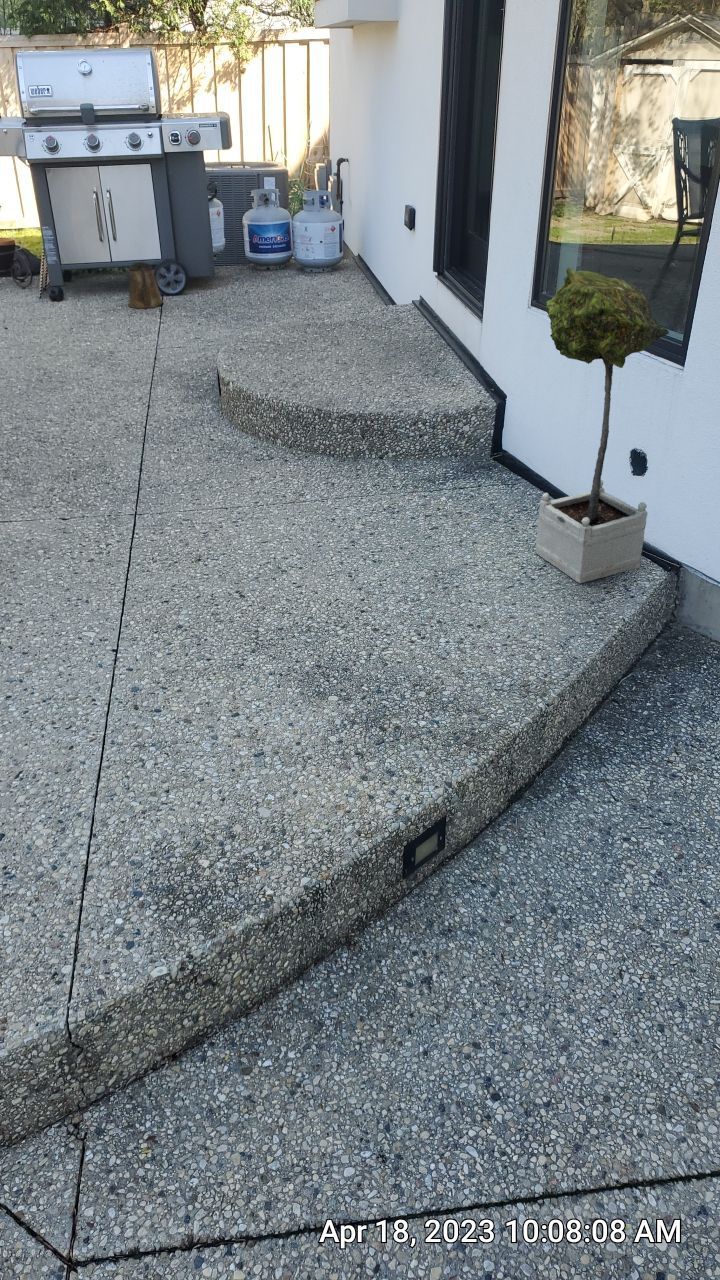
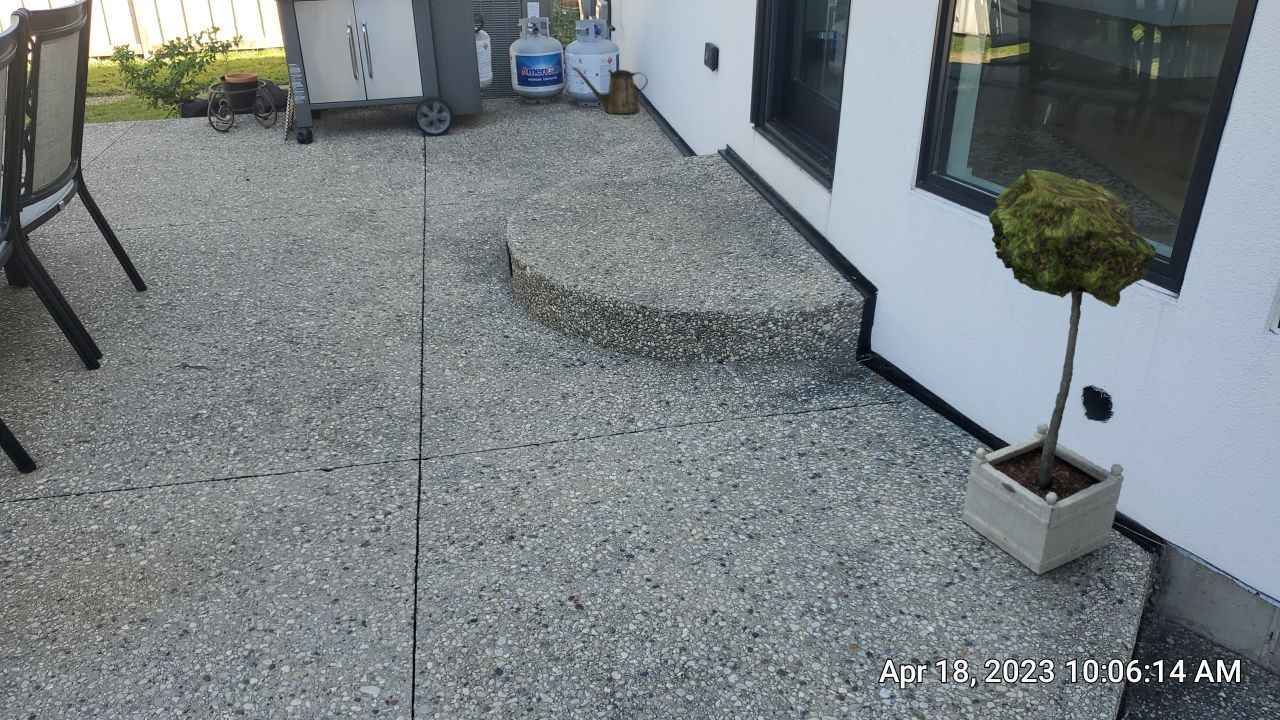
watering can: present [129,262,163,308] -> present [572,67,648,114]

